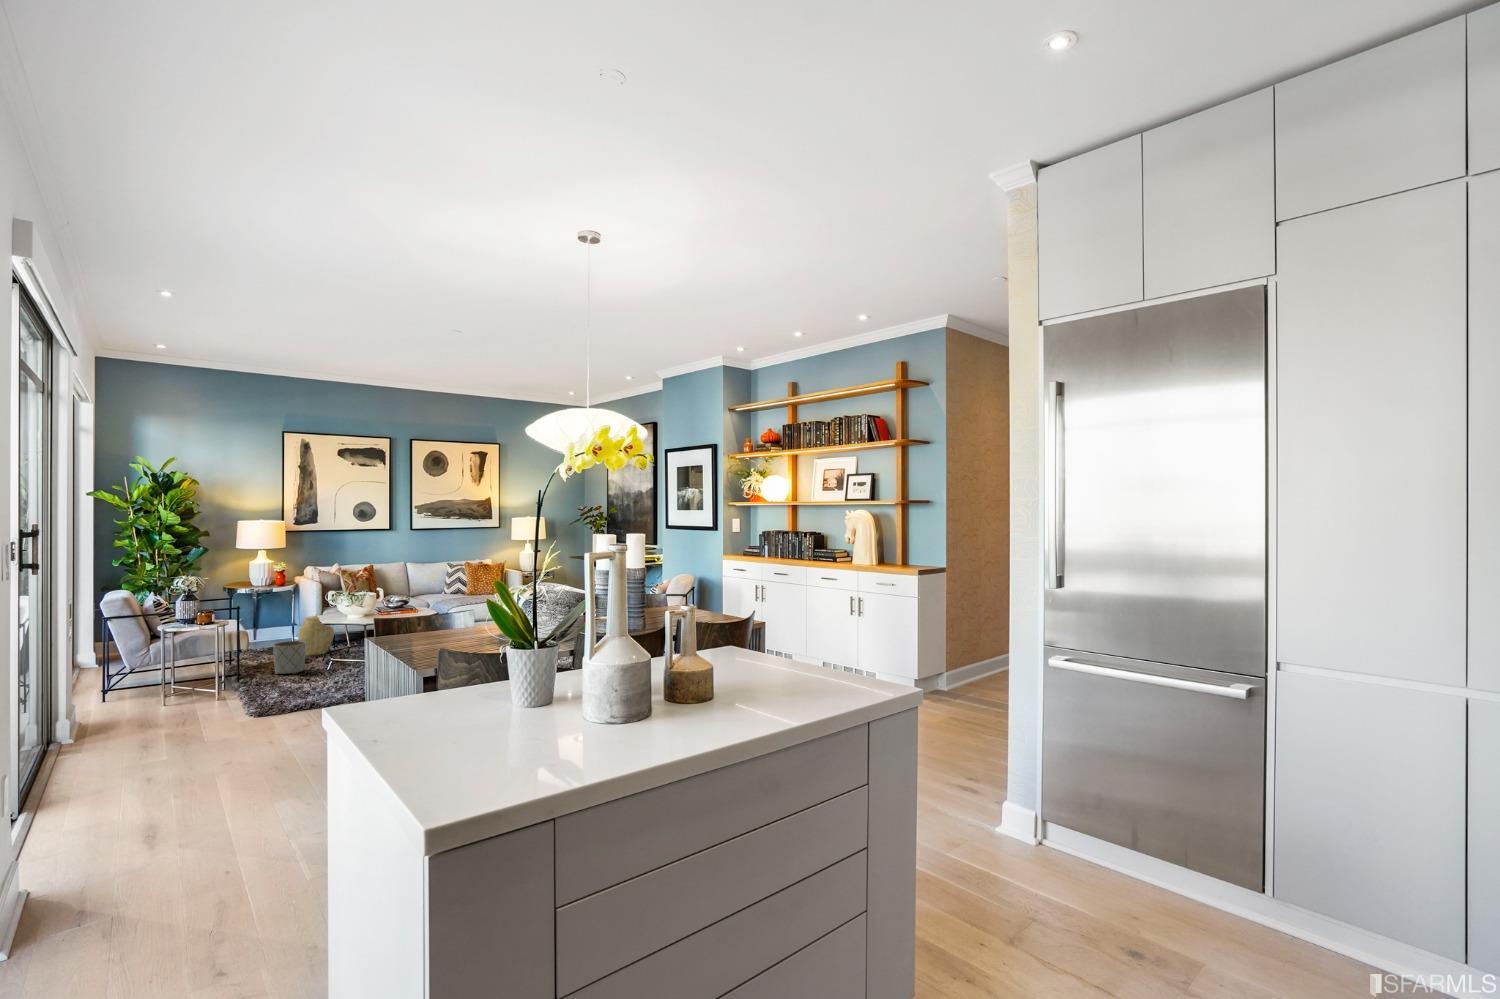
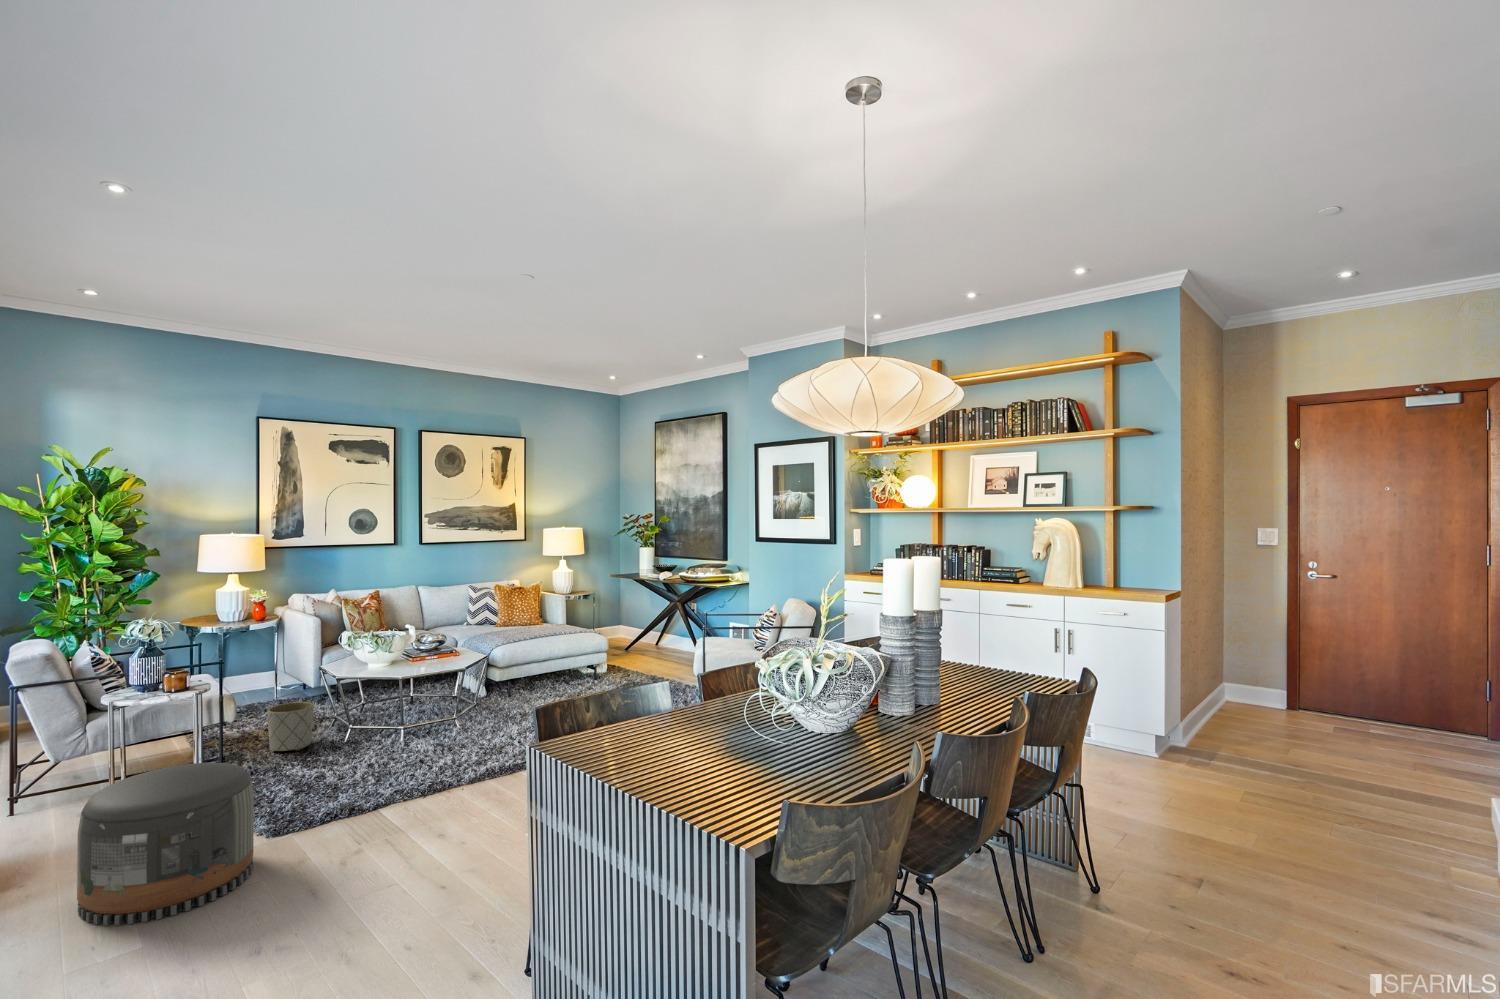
woven basket: present [298,615,334,655] -> none [291,661,340,716]
pouf: none [136,662,241,747] -> present [77,763,254,926]

